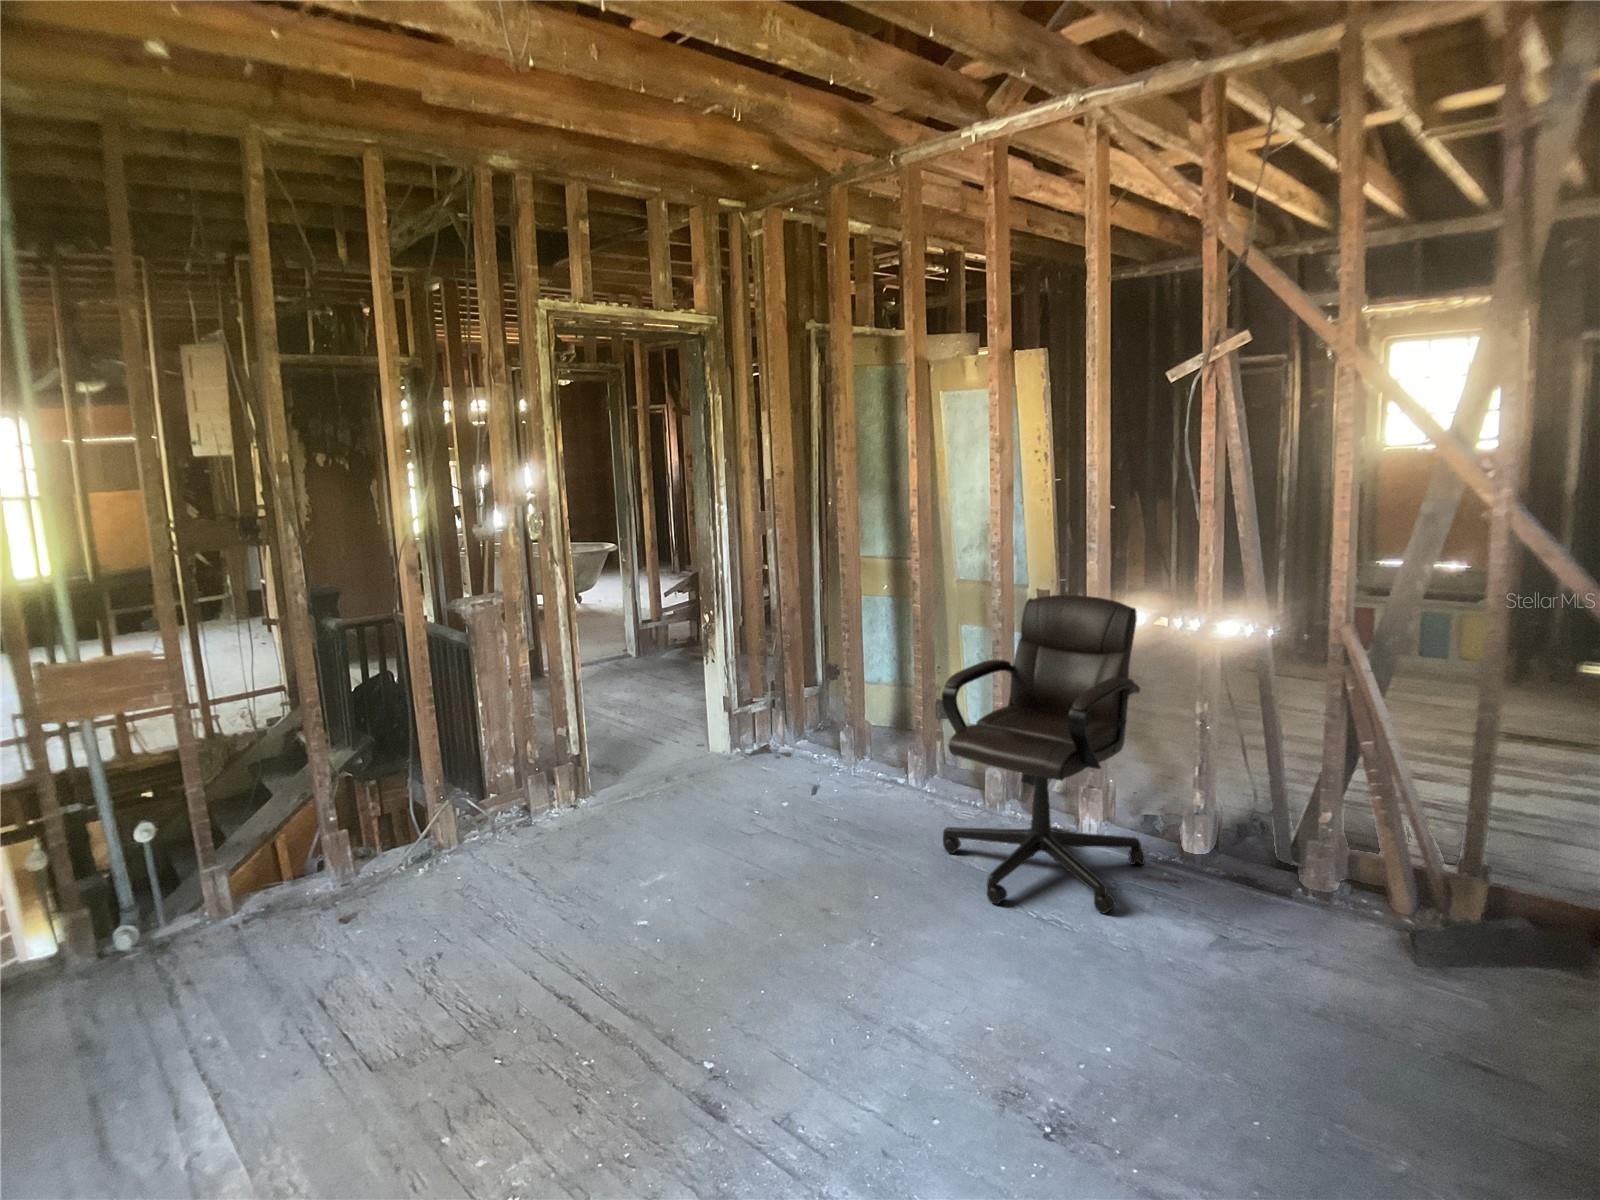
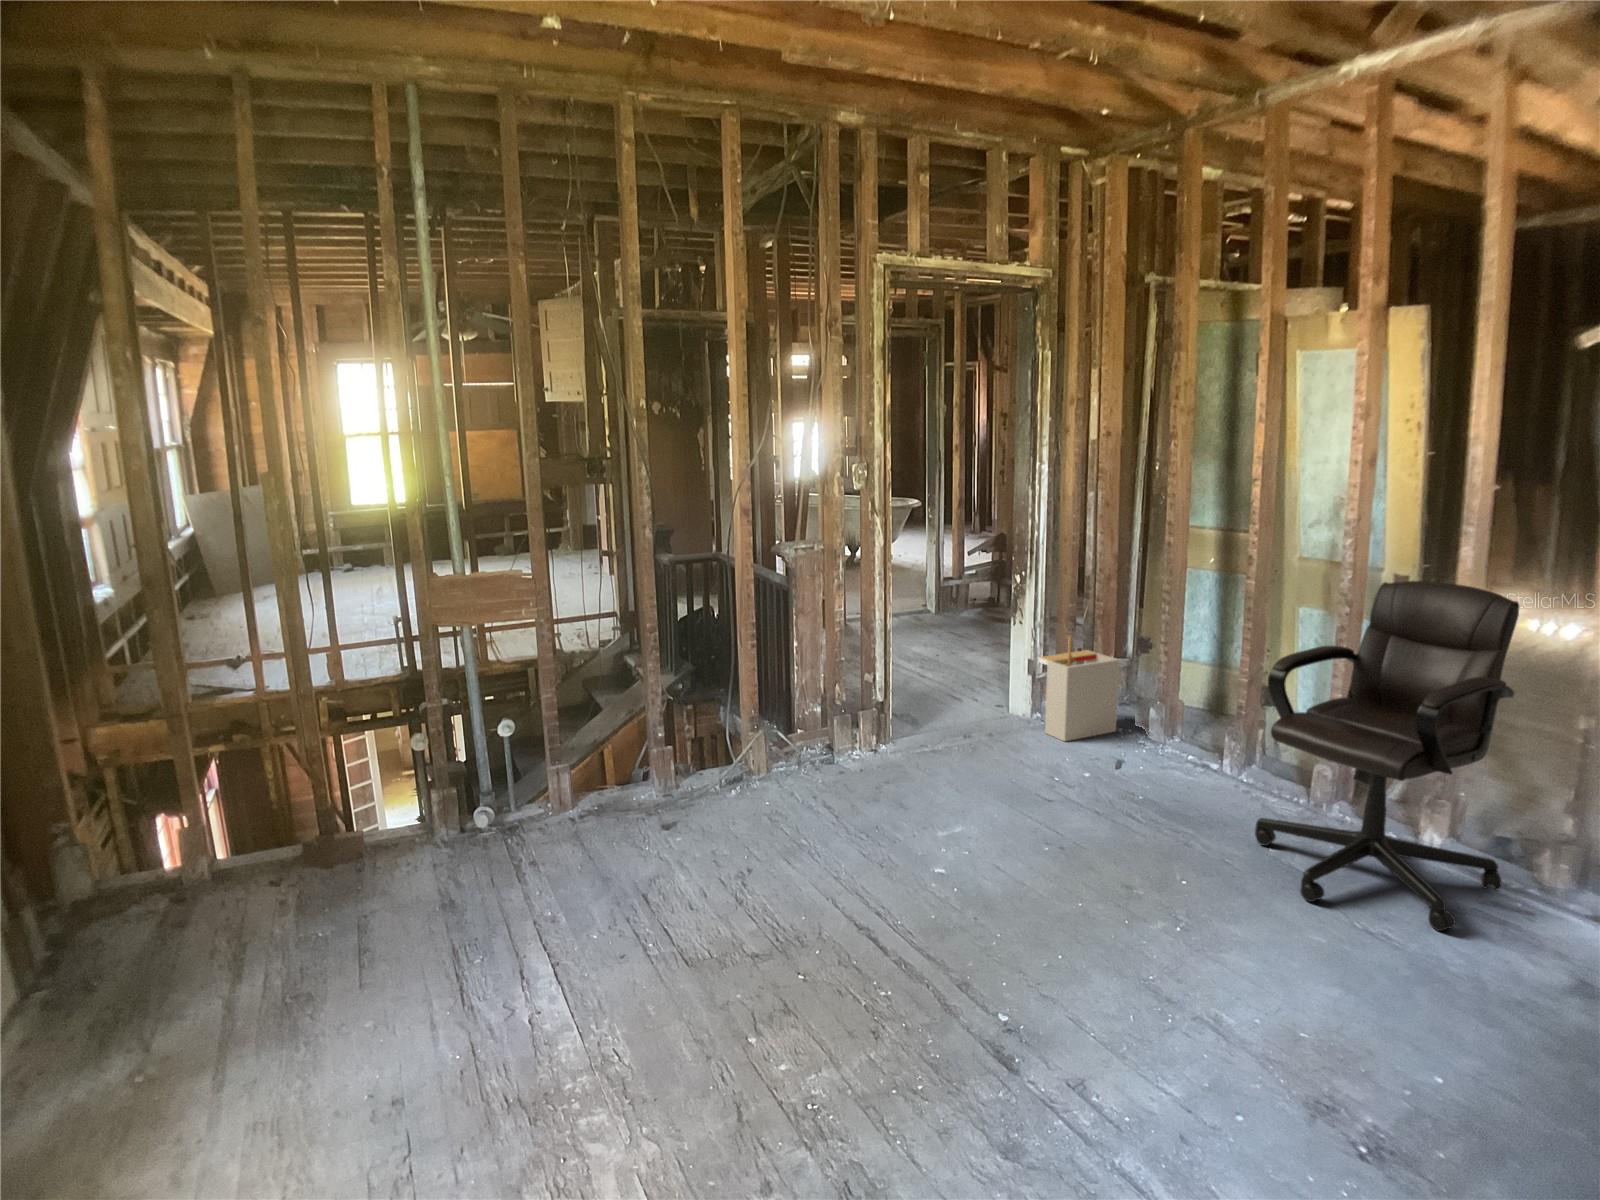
storage bin: none [735,669,813,773] -> present [1039,636,1120,741]

